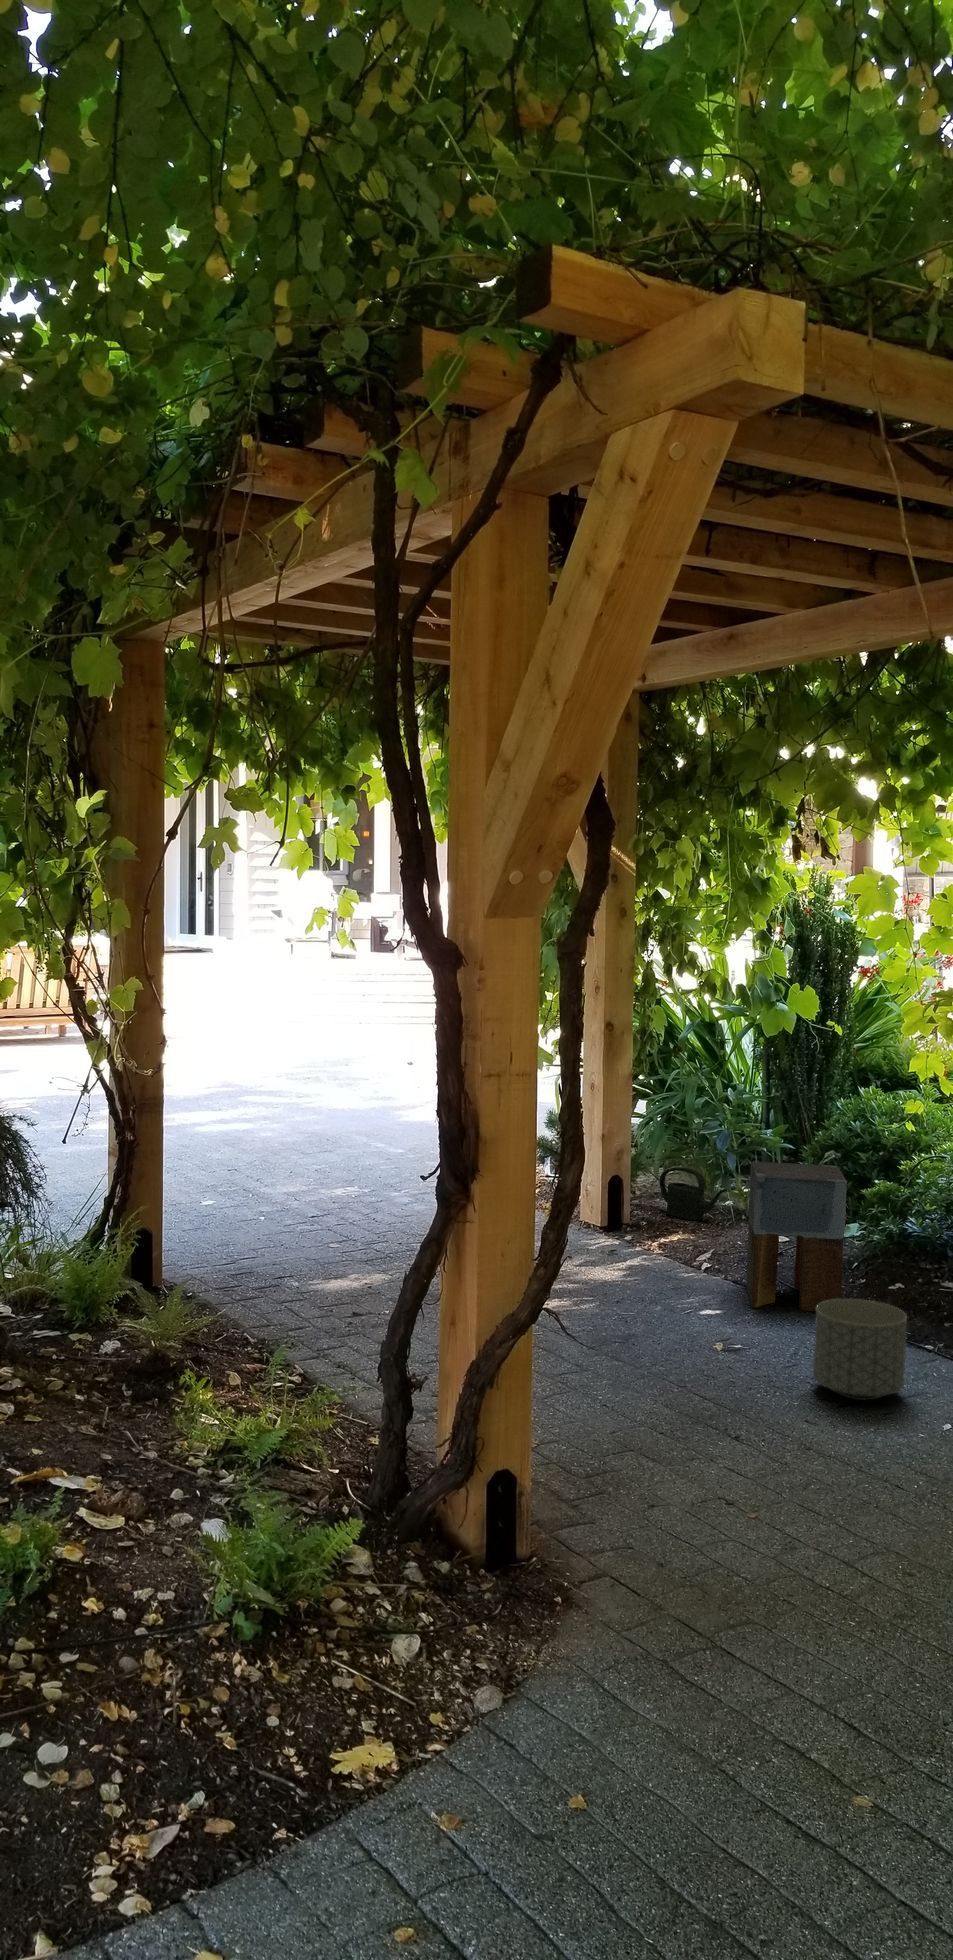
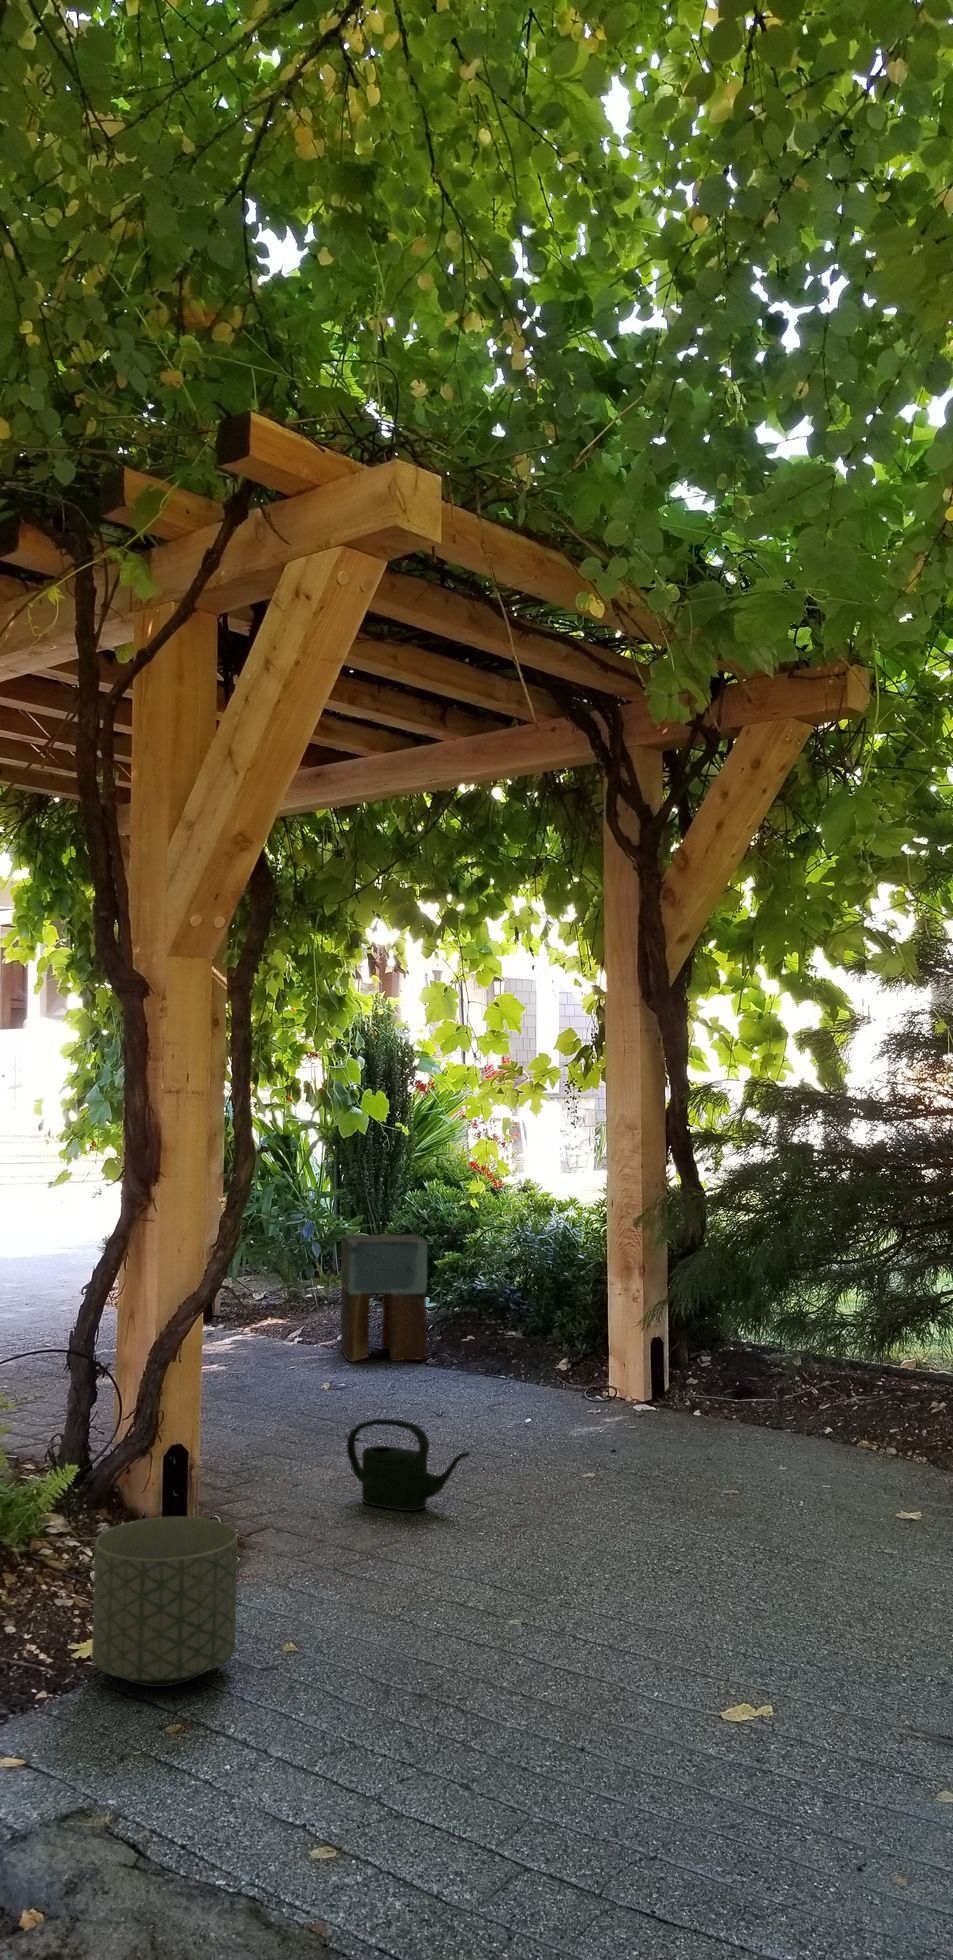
watering can: present [660,1167,727,1220] -> present [347,1419,470,1511]
planter: present [813,1299,907,1400] -> present [92,1517,238,1687]

